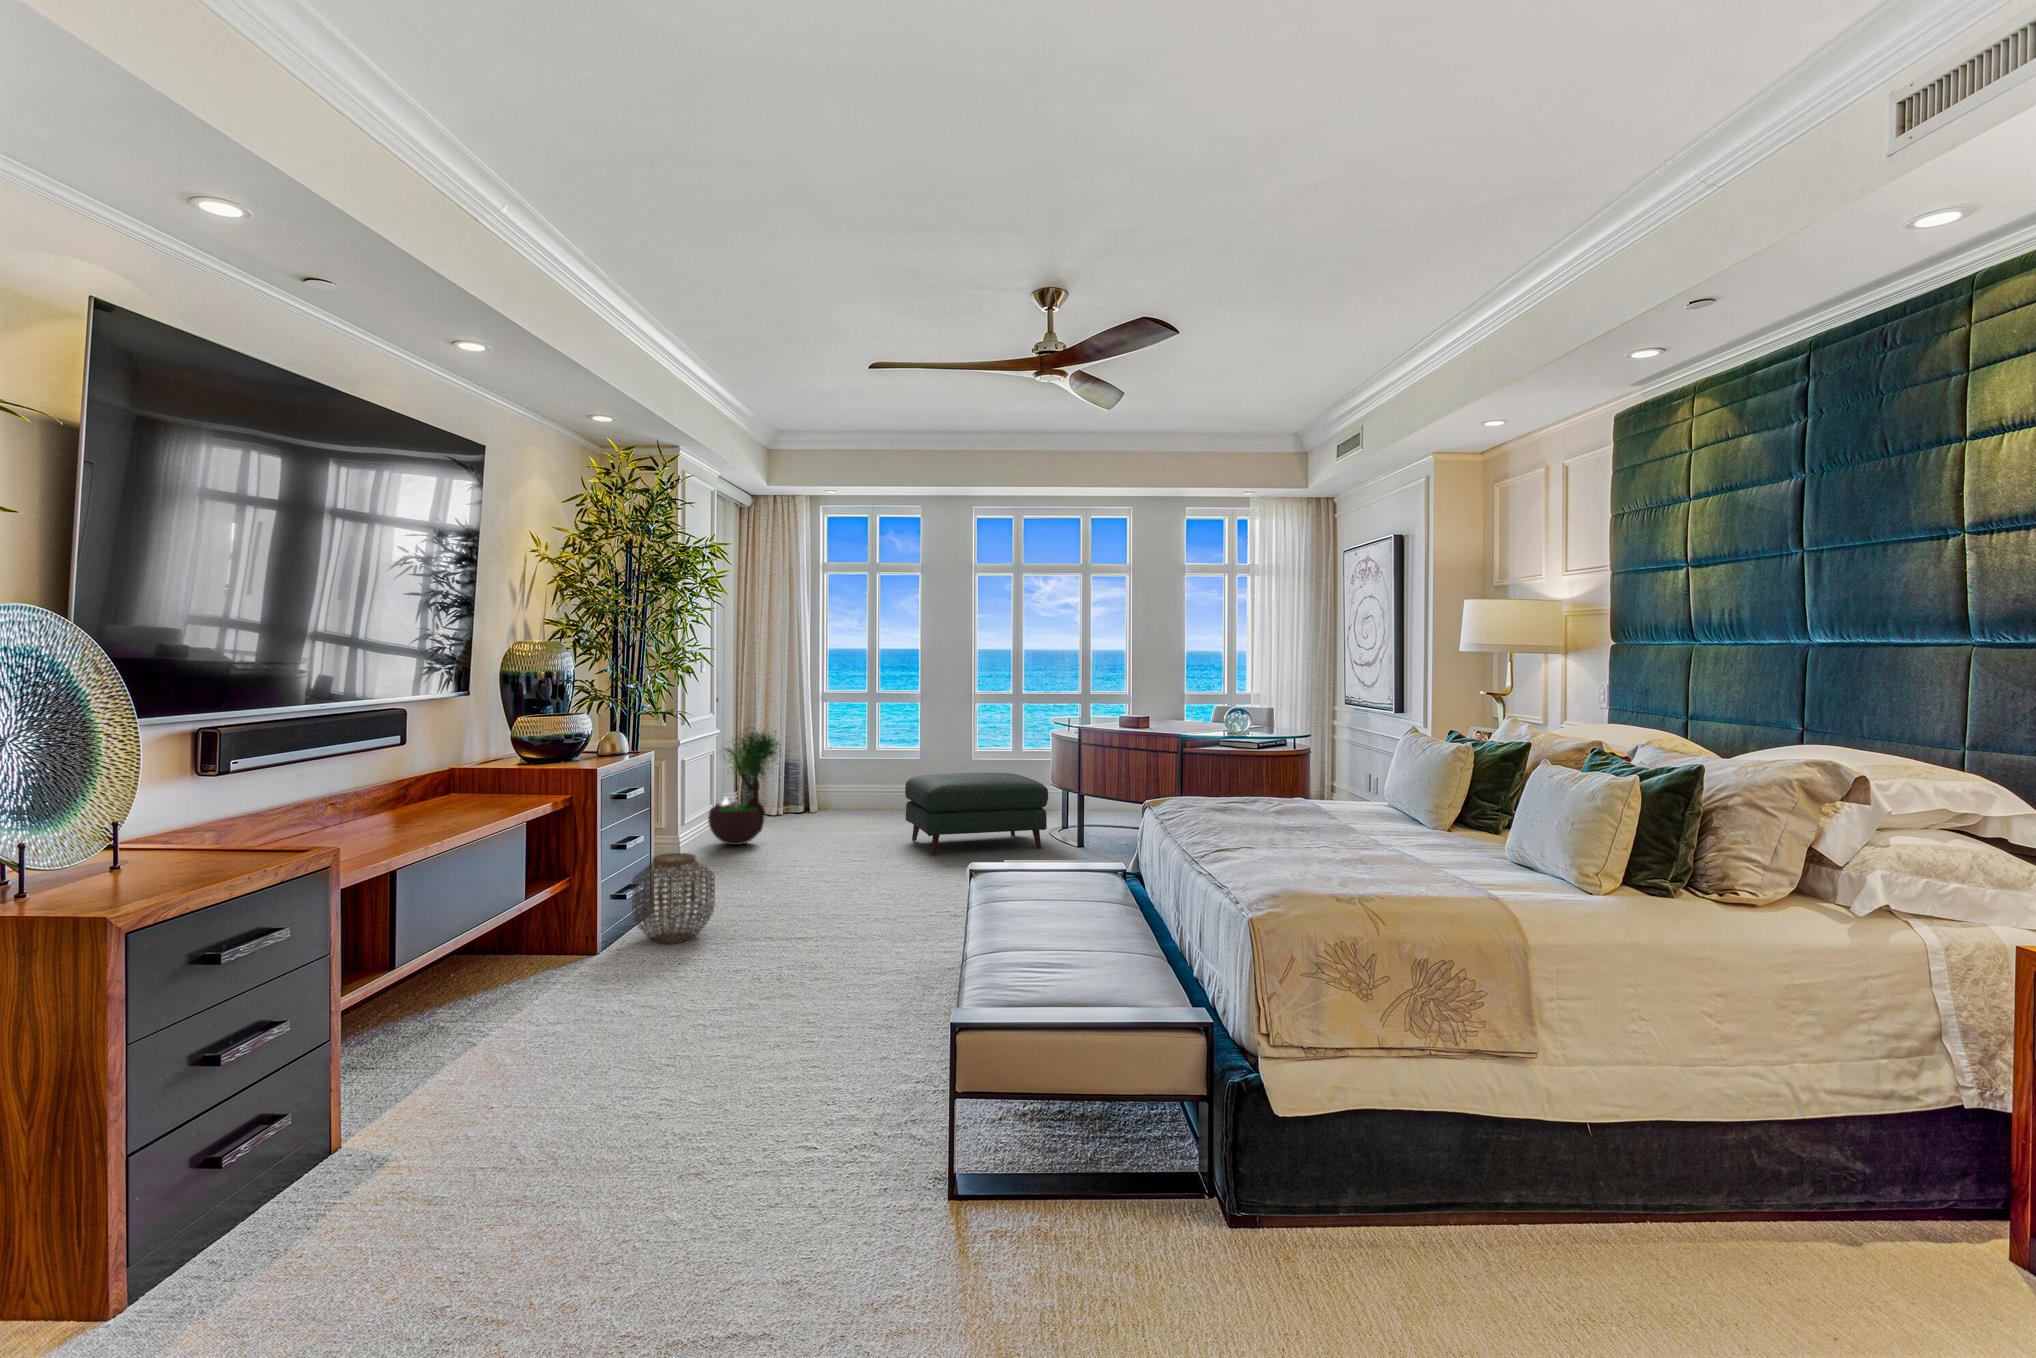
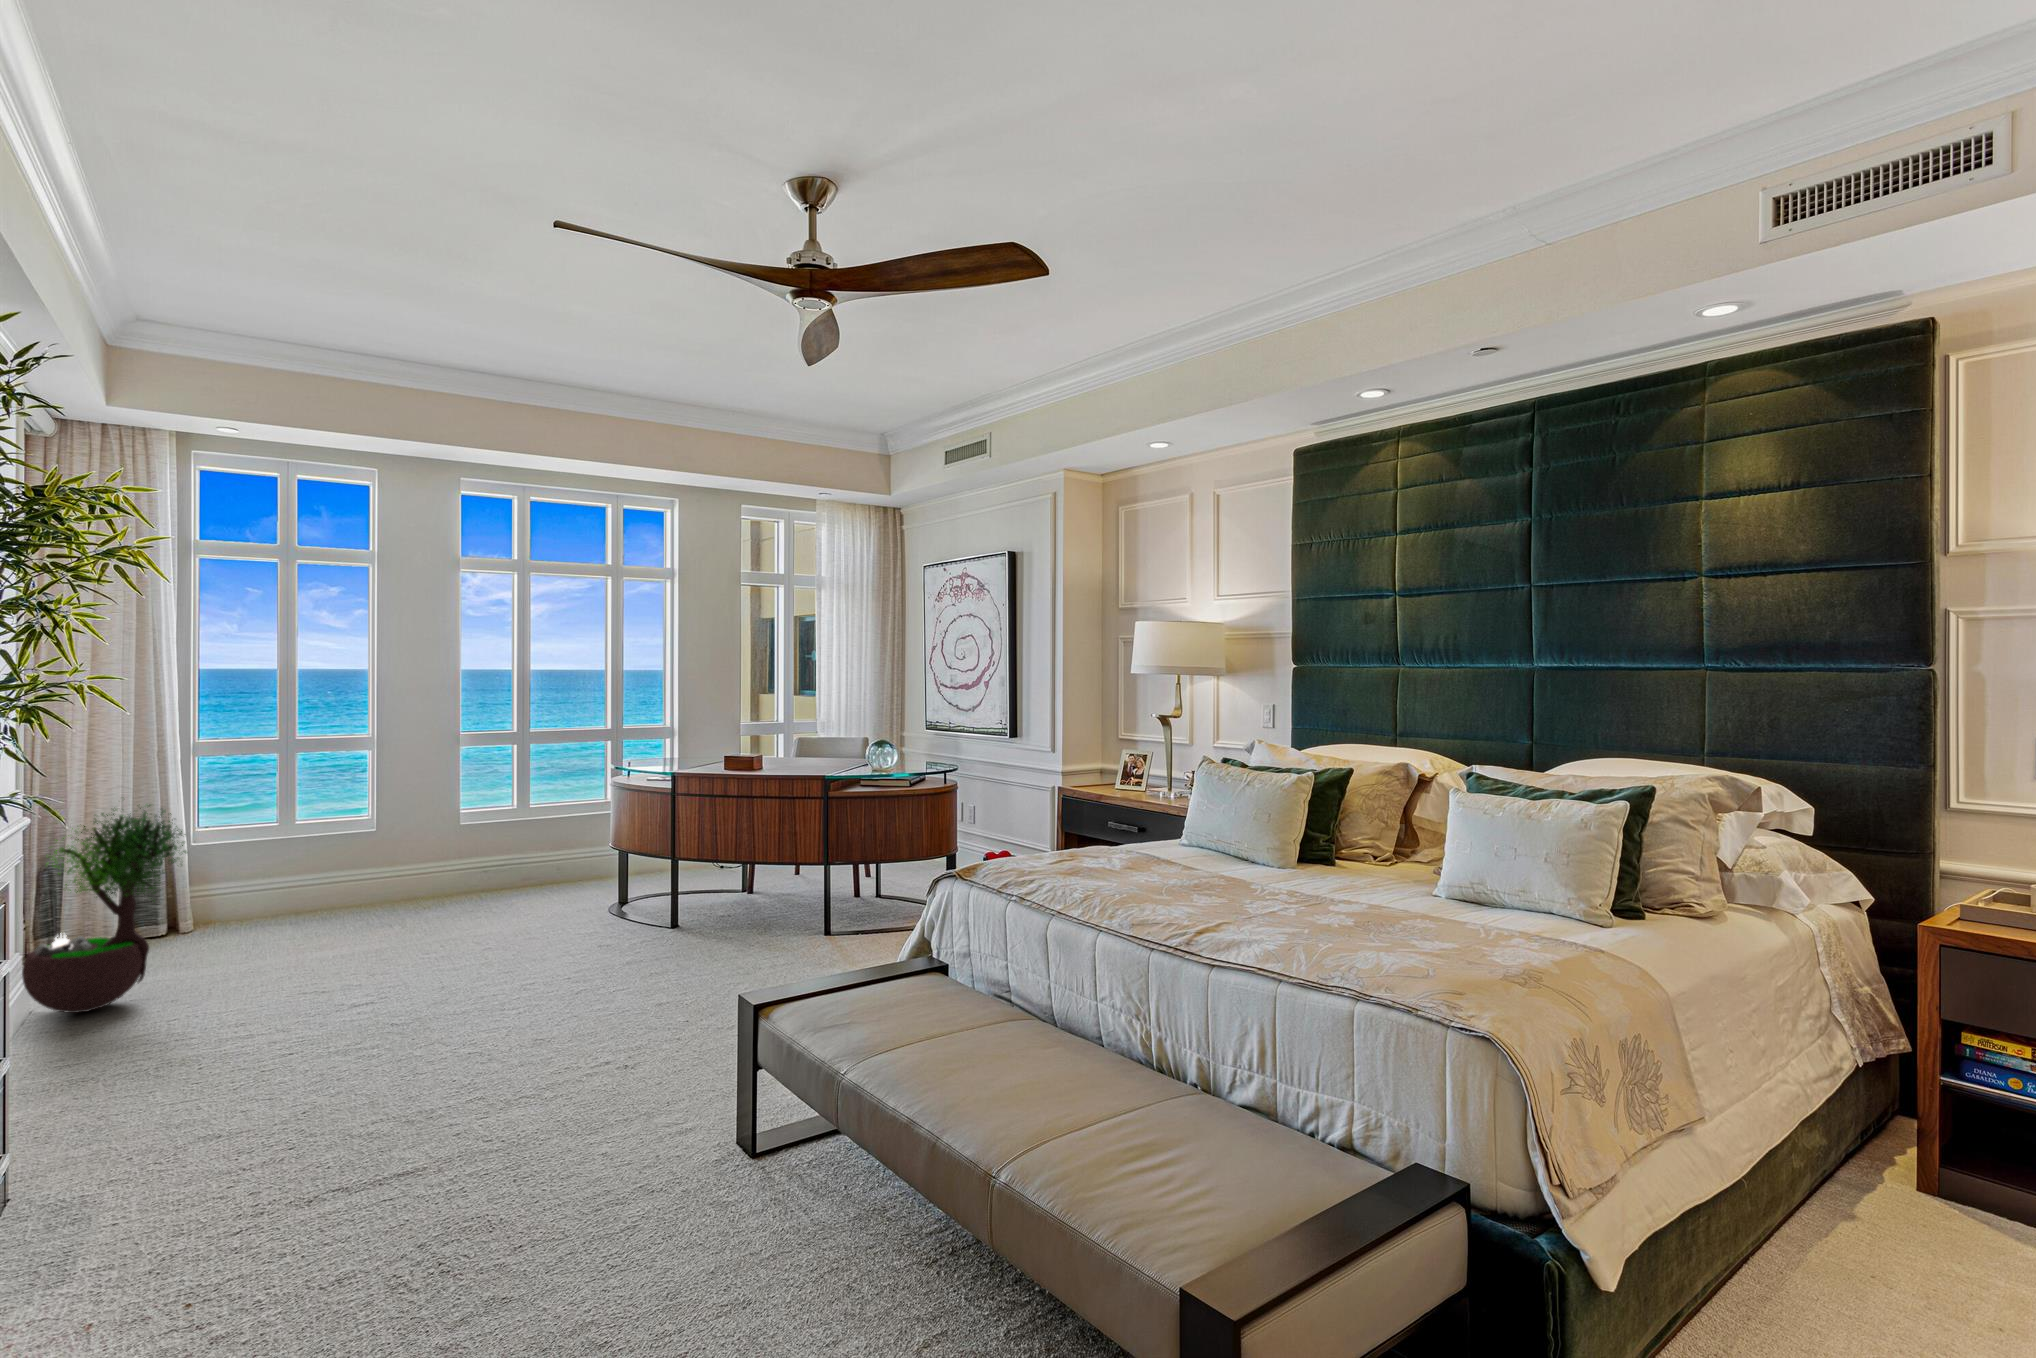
ottoman: present [905,773,1048,855] -> none [405,841,634,972]
woven basket: present [632,853,715,943] -> none [32,1064,227,1254]

